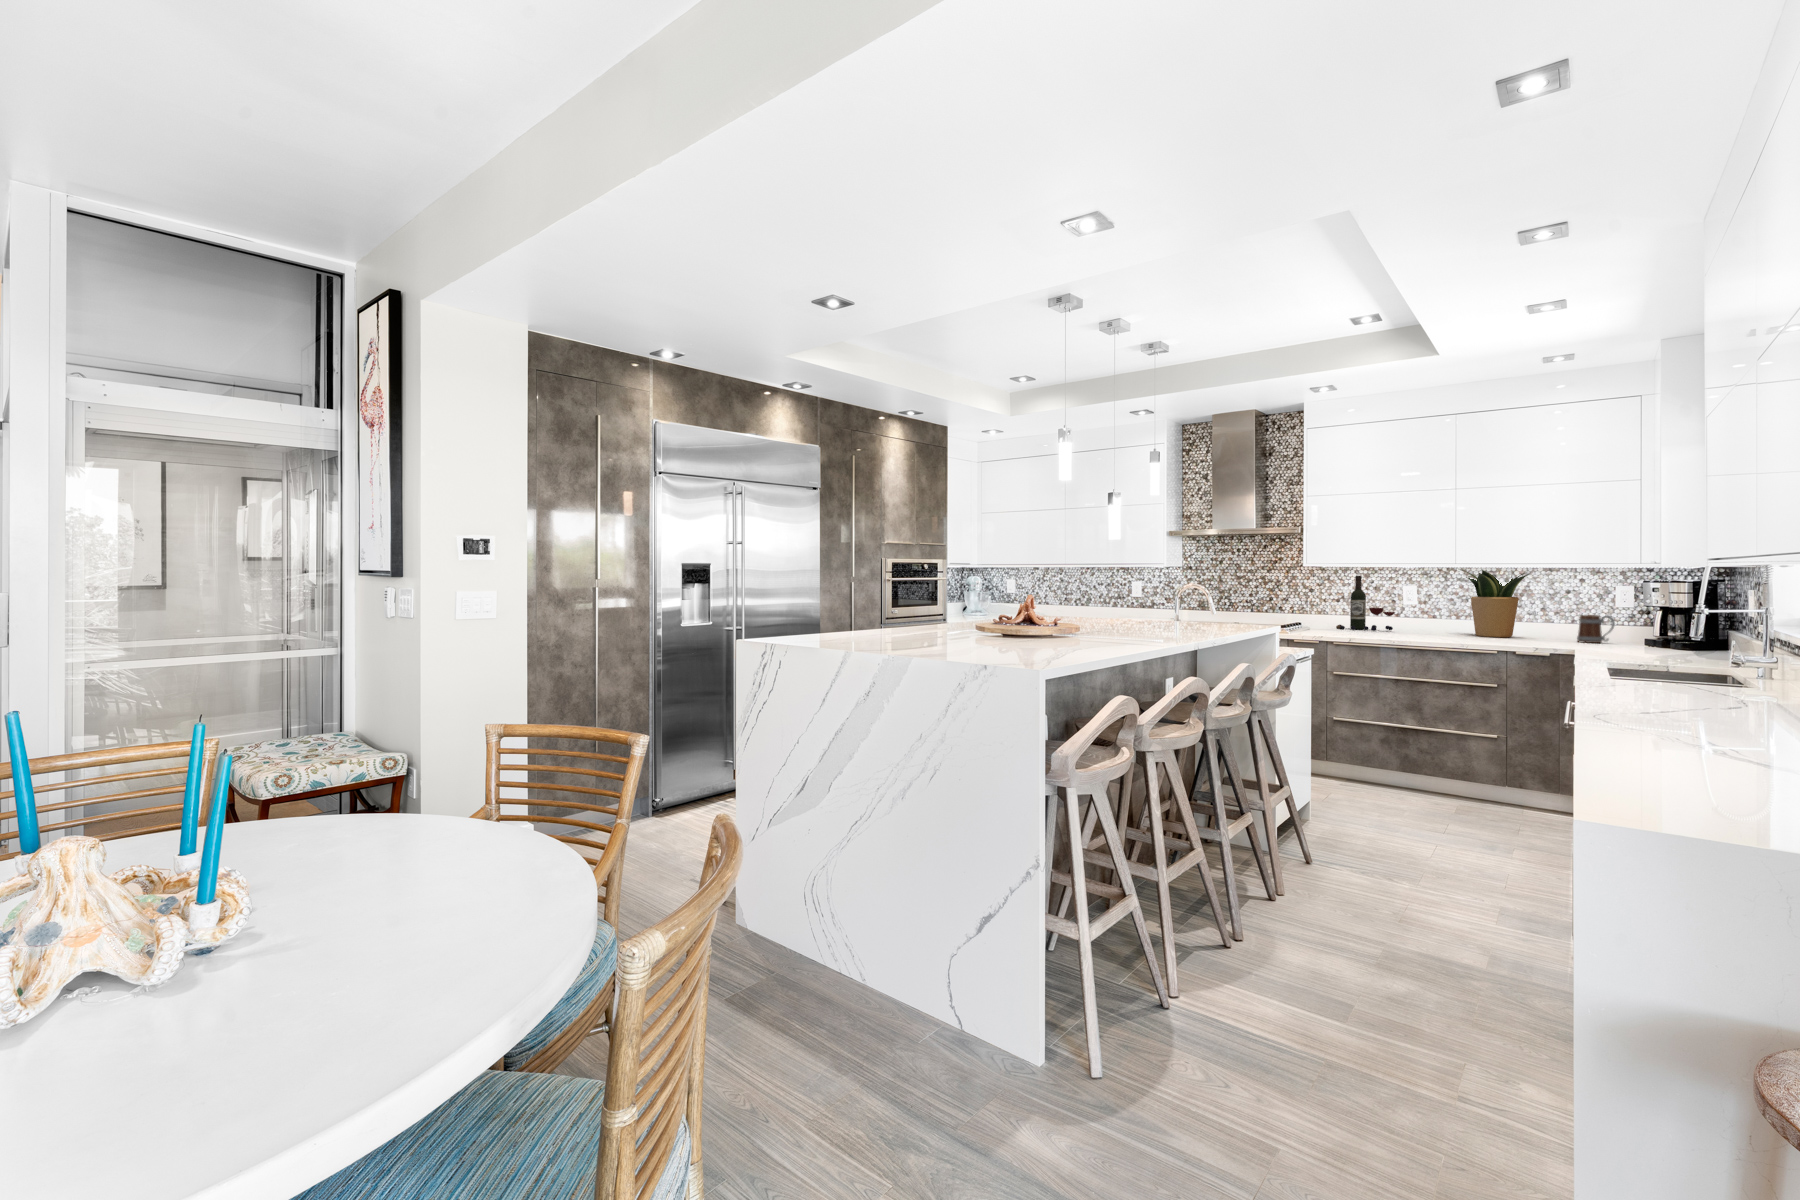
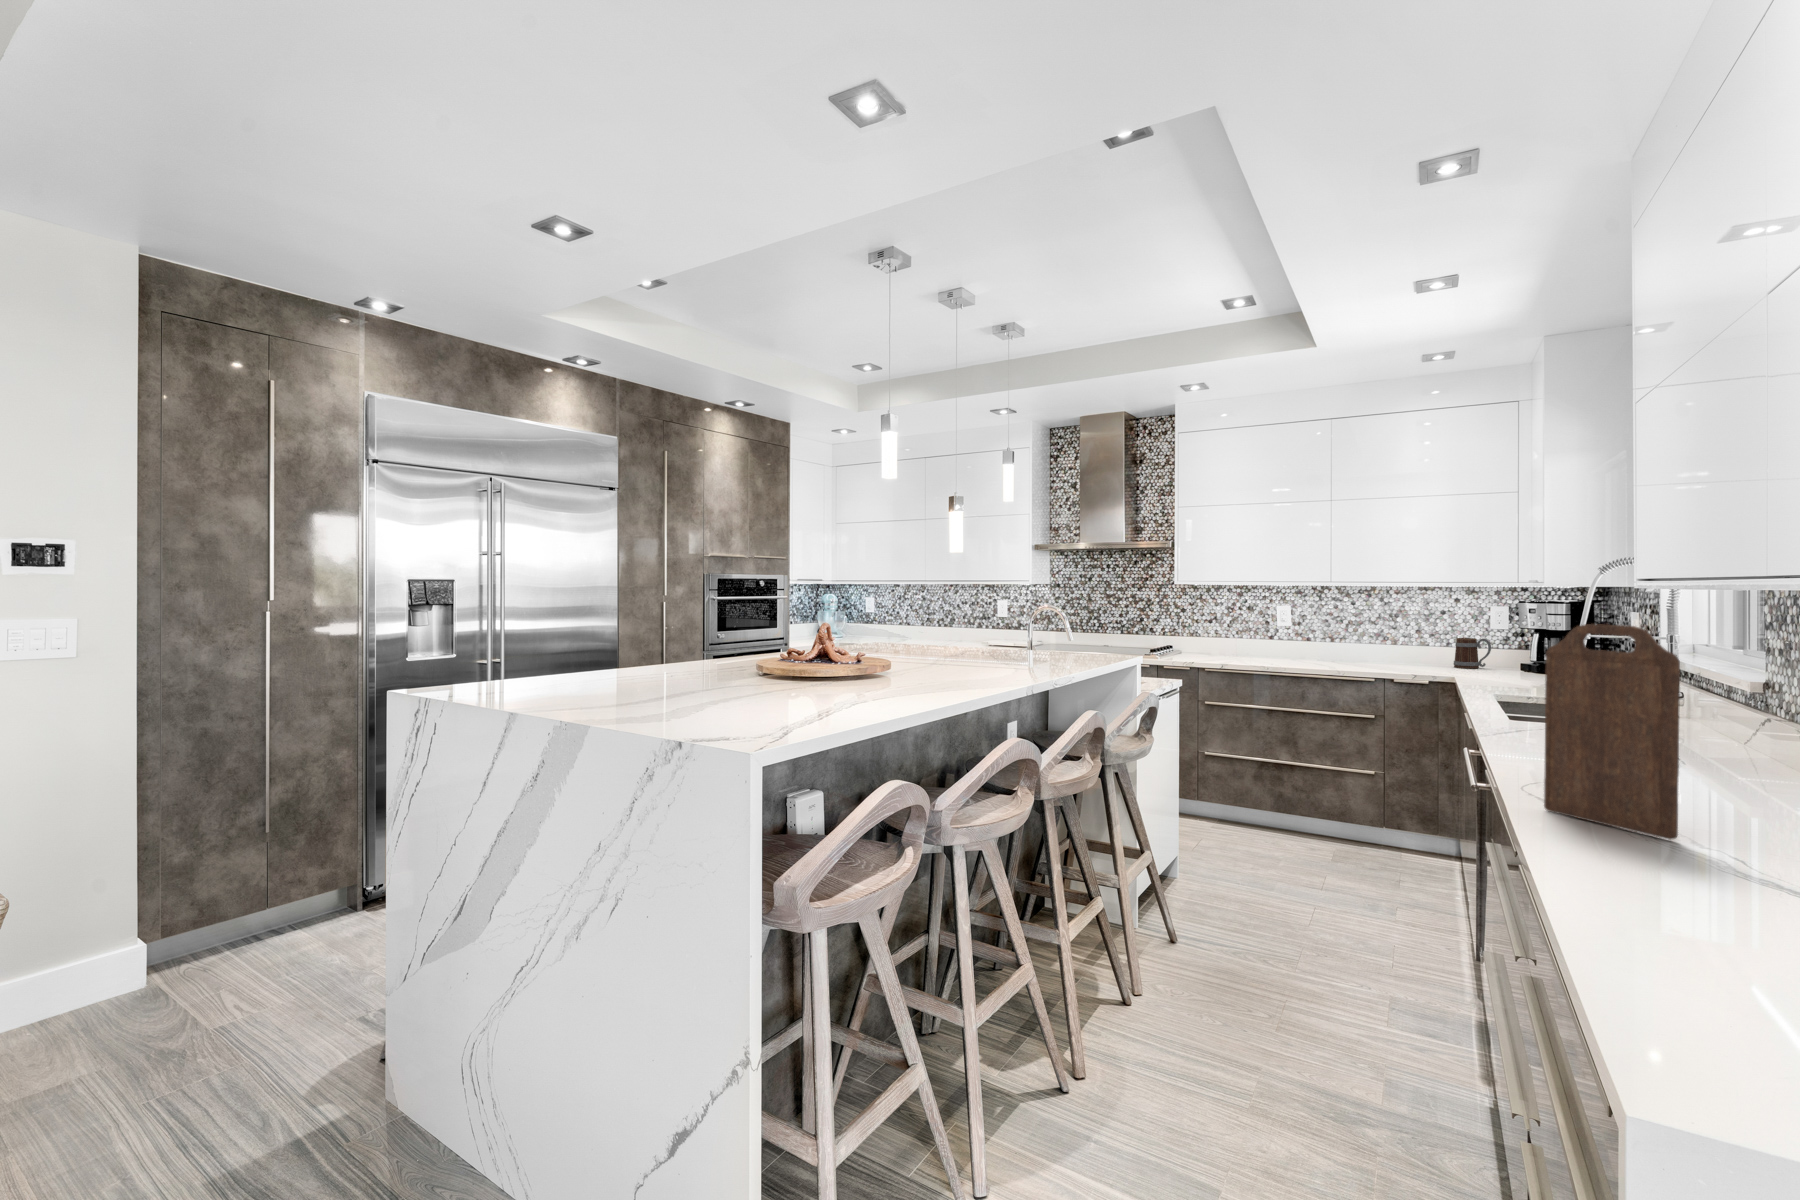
potted plant: present [1460,569,1529,637] -> none [1332,587,1406,662]
wine bottle: present [1336,576,1395,631] -> none [1209,595,1271,656]
cutting board: none [1621,584,1725,741] -> present [1544,624,1680,840]

